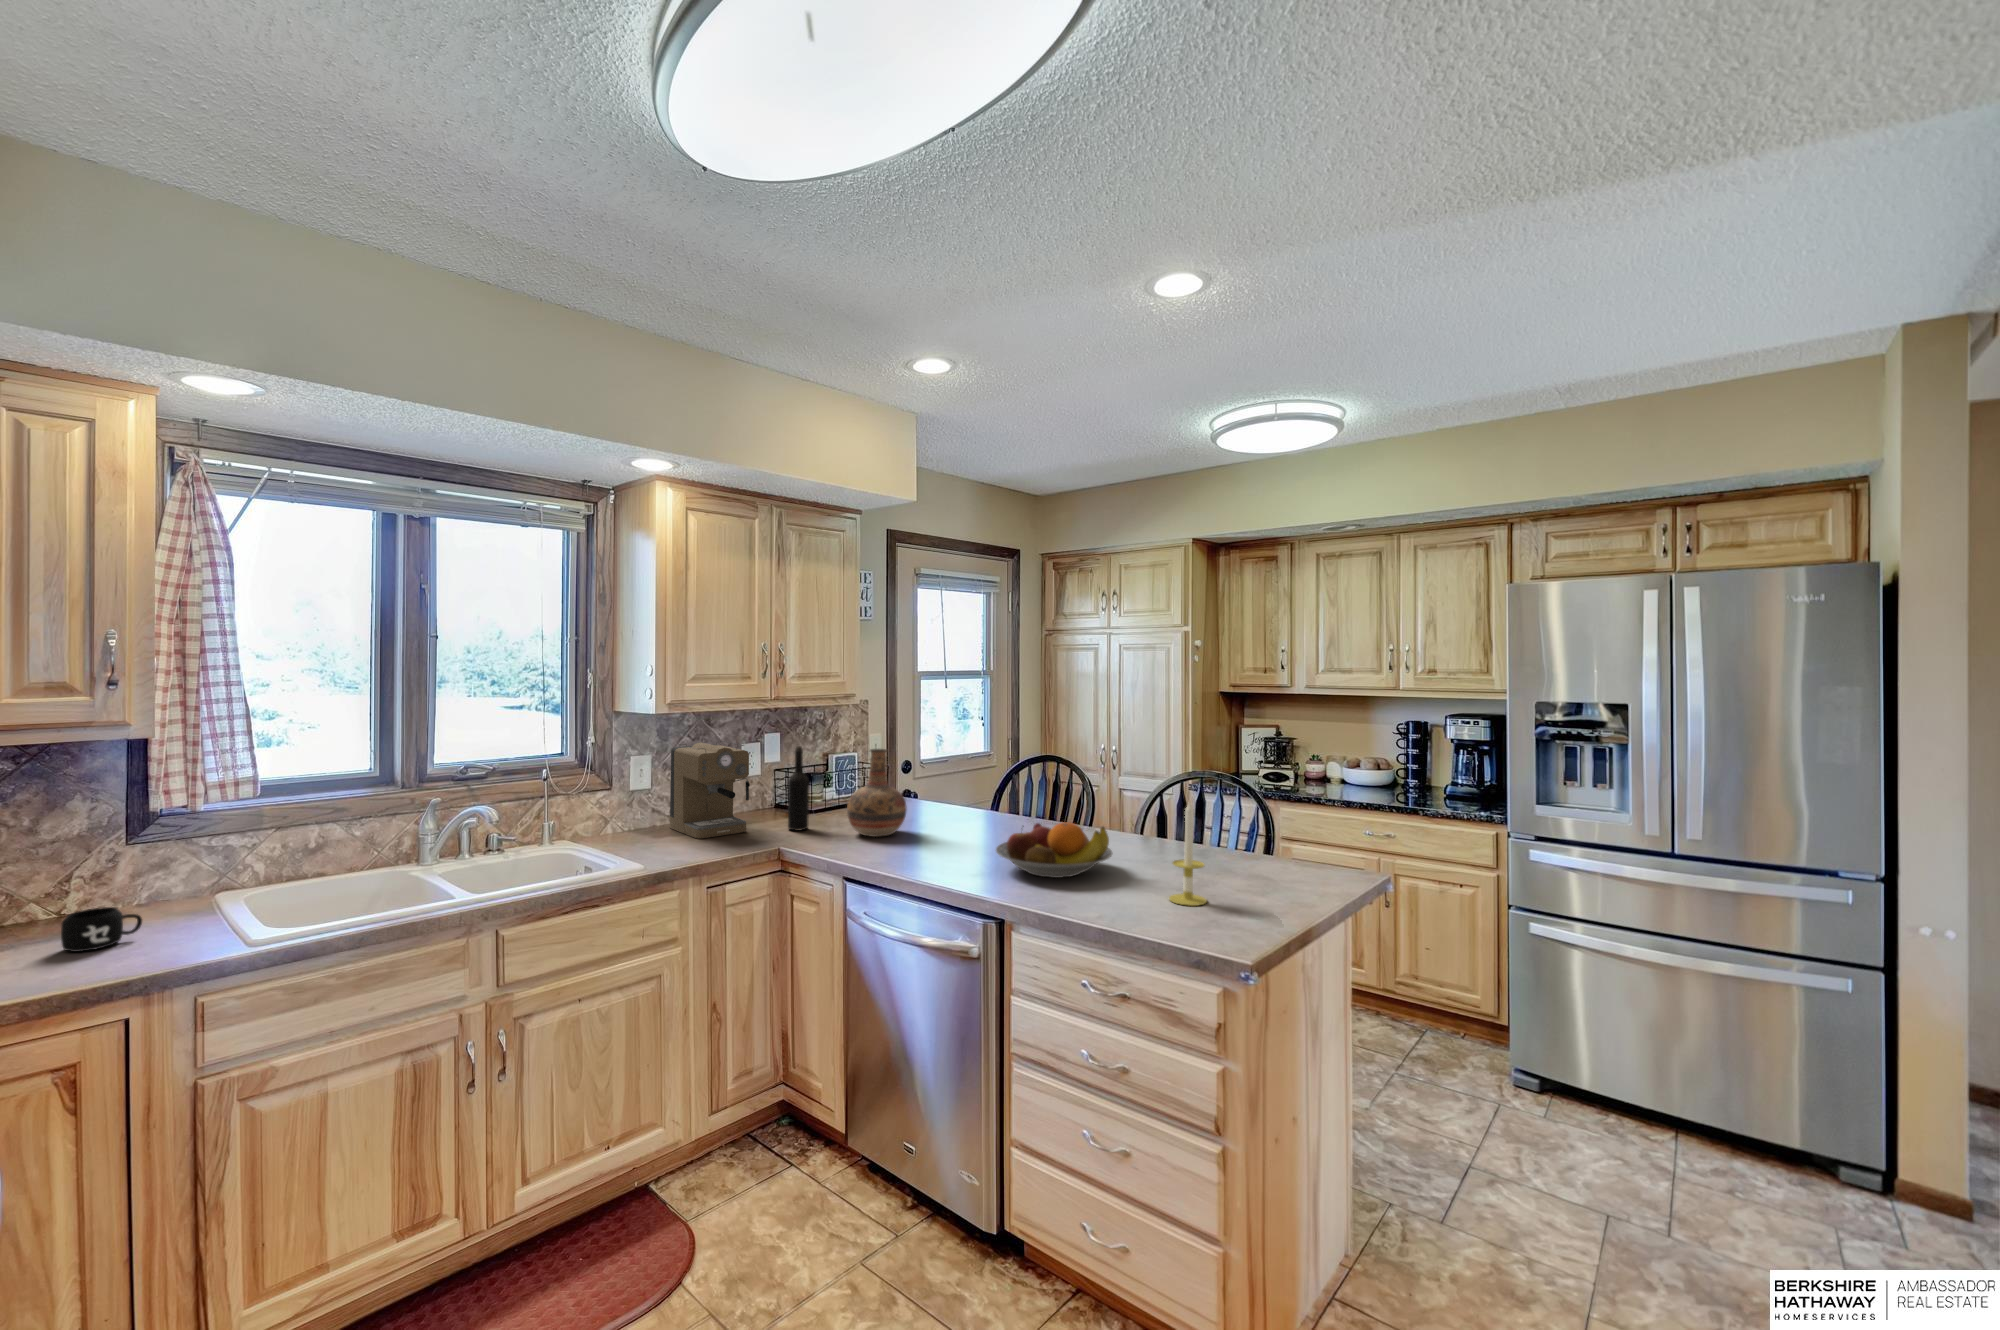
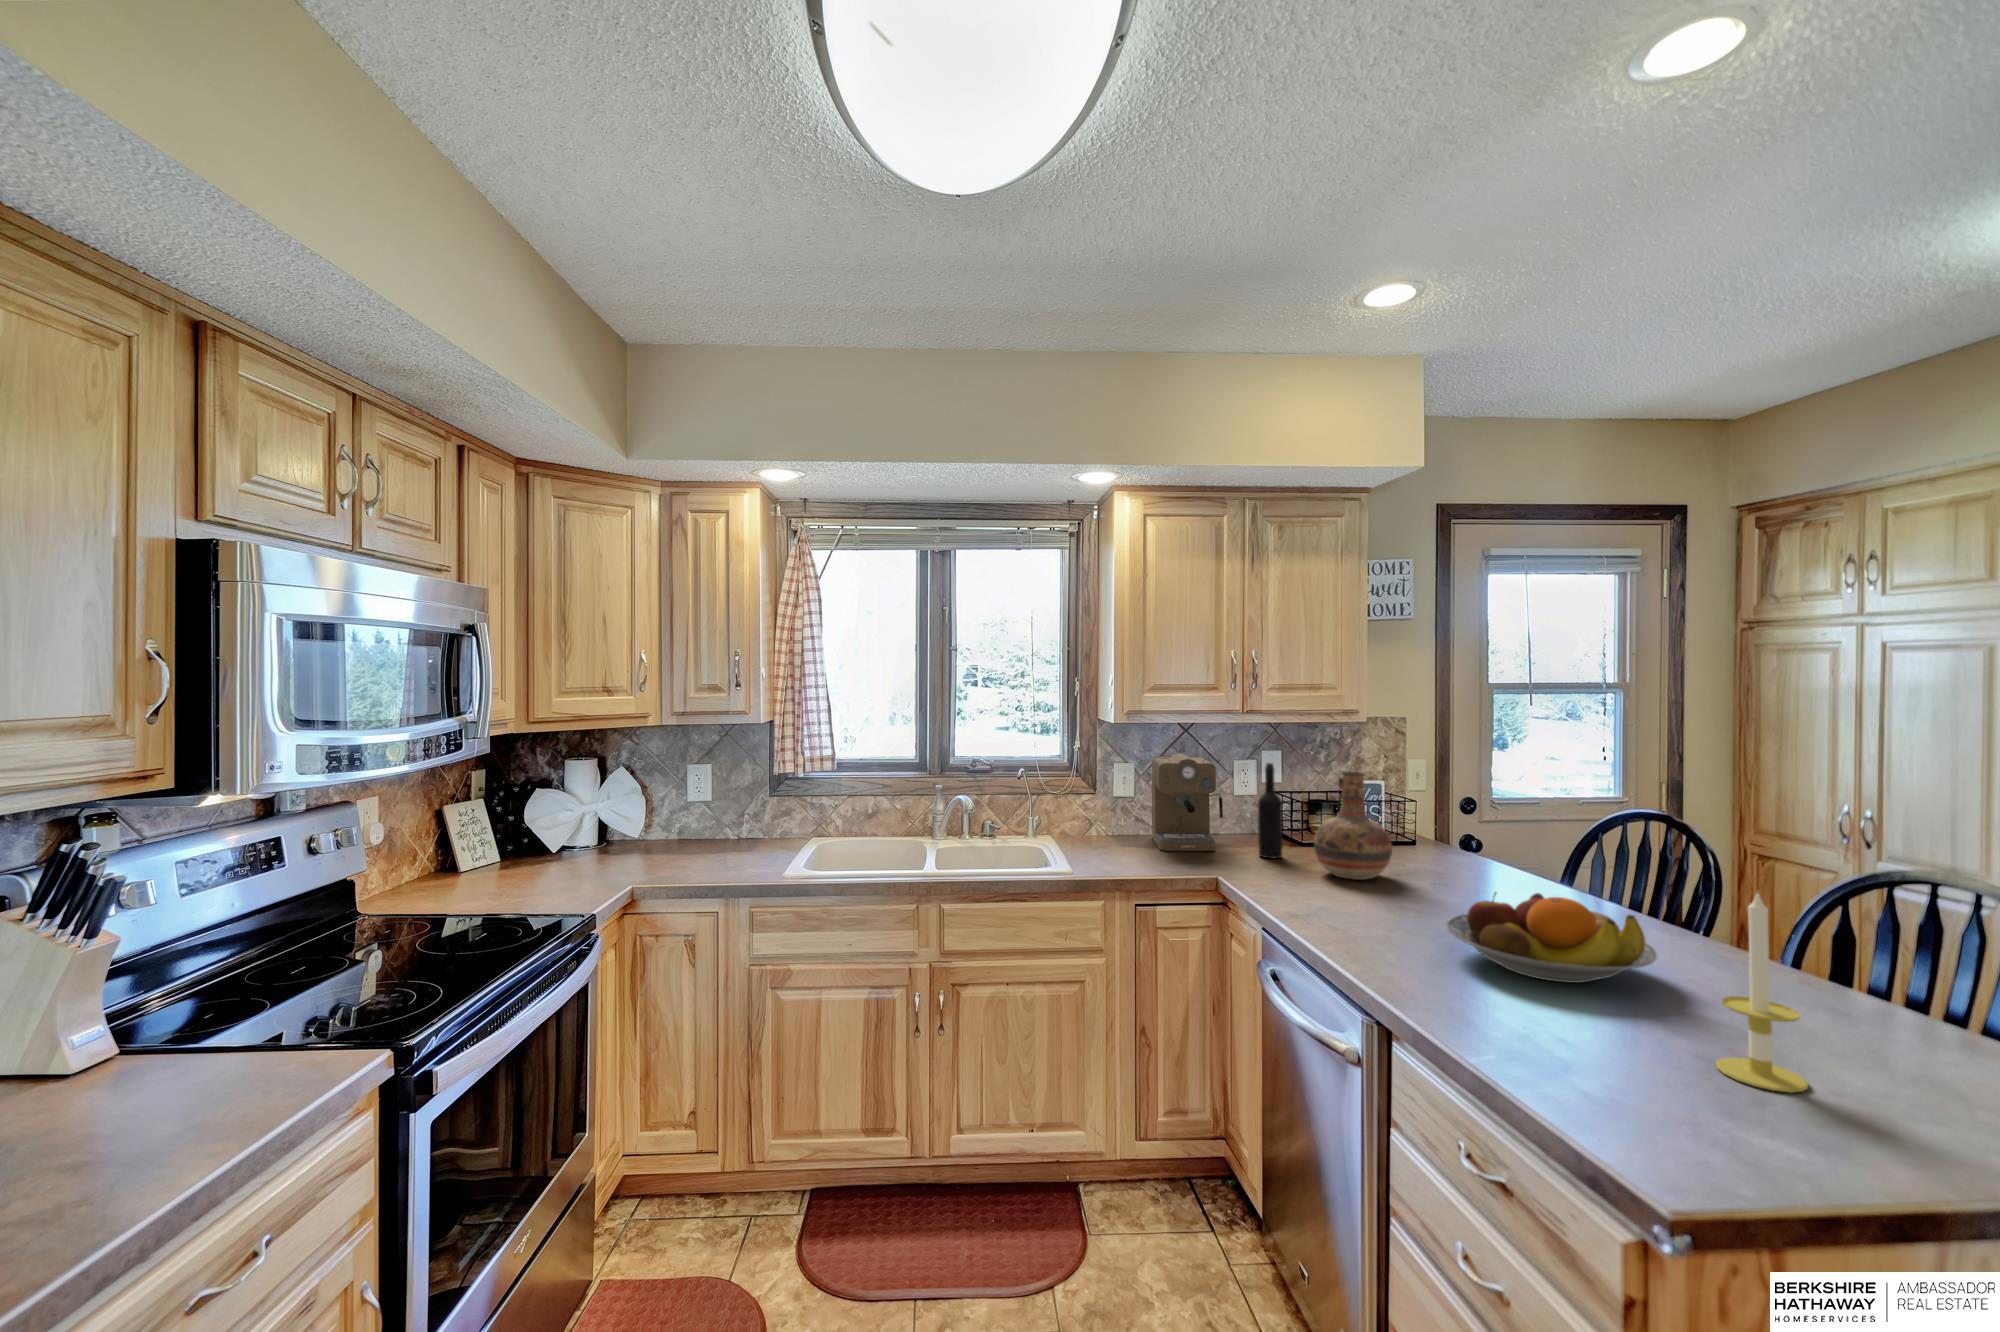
mug: present [61,907,142,952] -> none [714,832,752,858]

